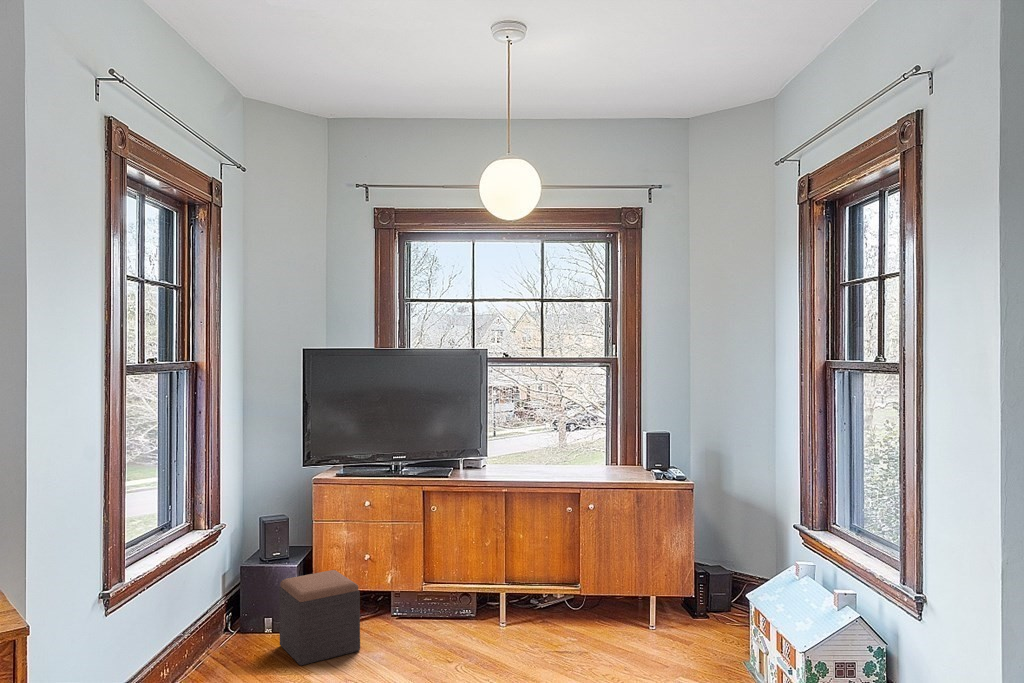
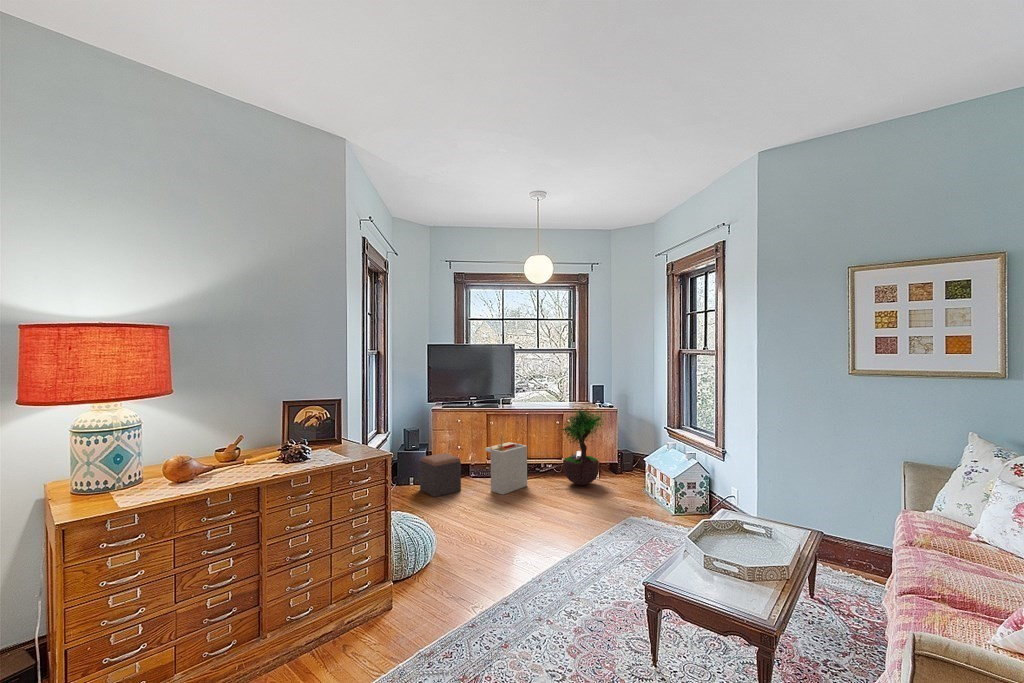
potted tree: none [559,471,664,645] -> present [558,408,606,485]
storage bin: none [411,536,500,664] -> present [485,434,527,495]

